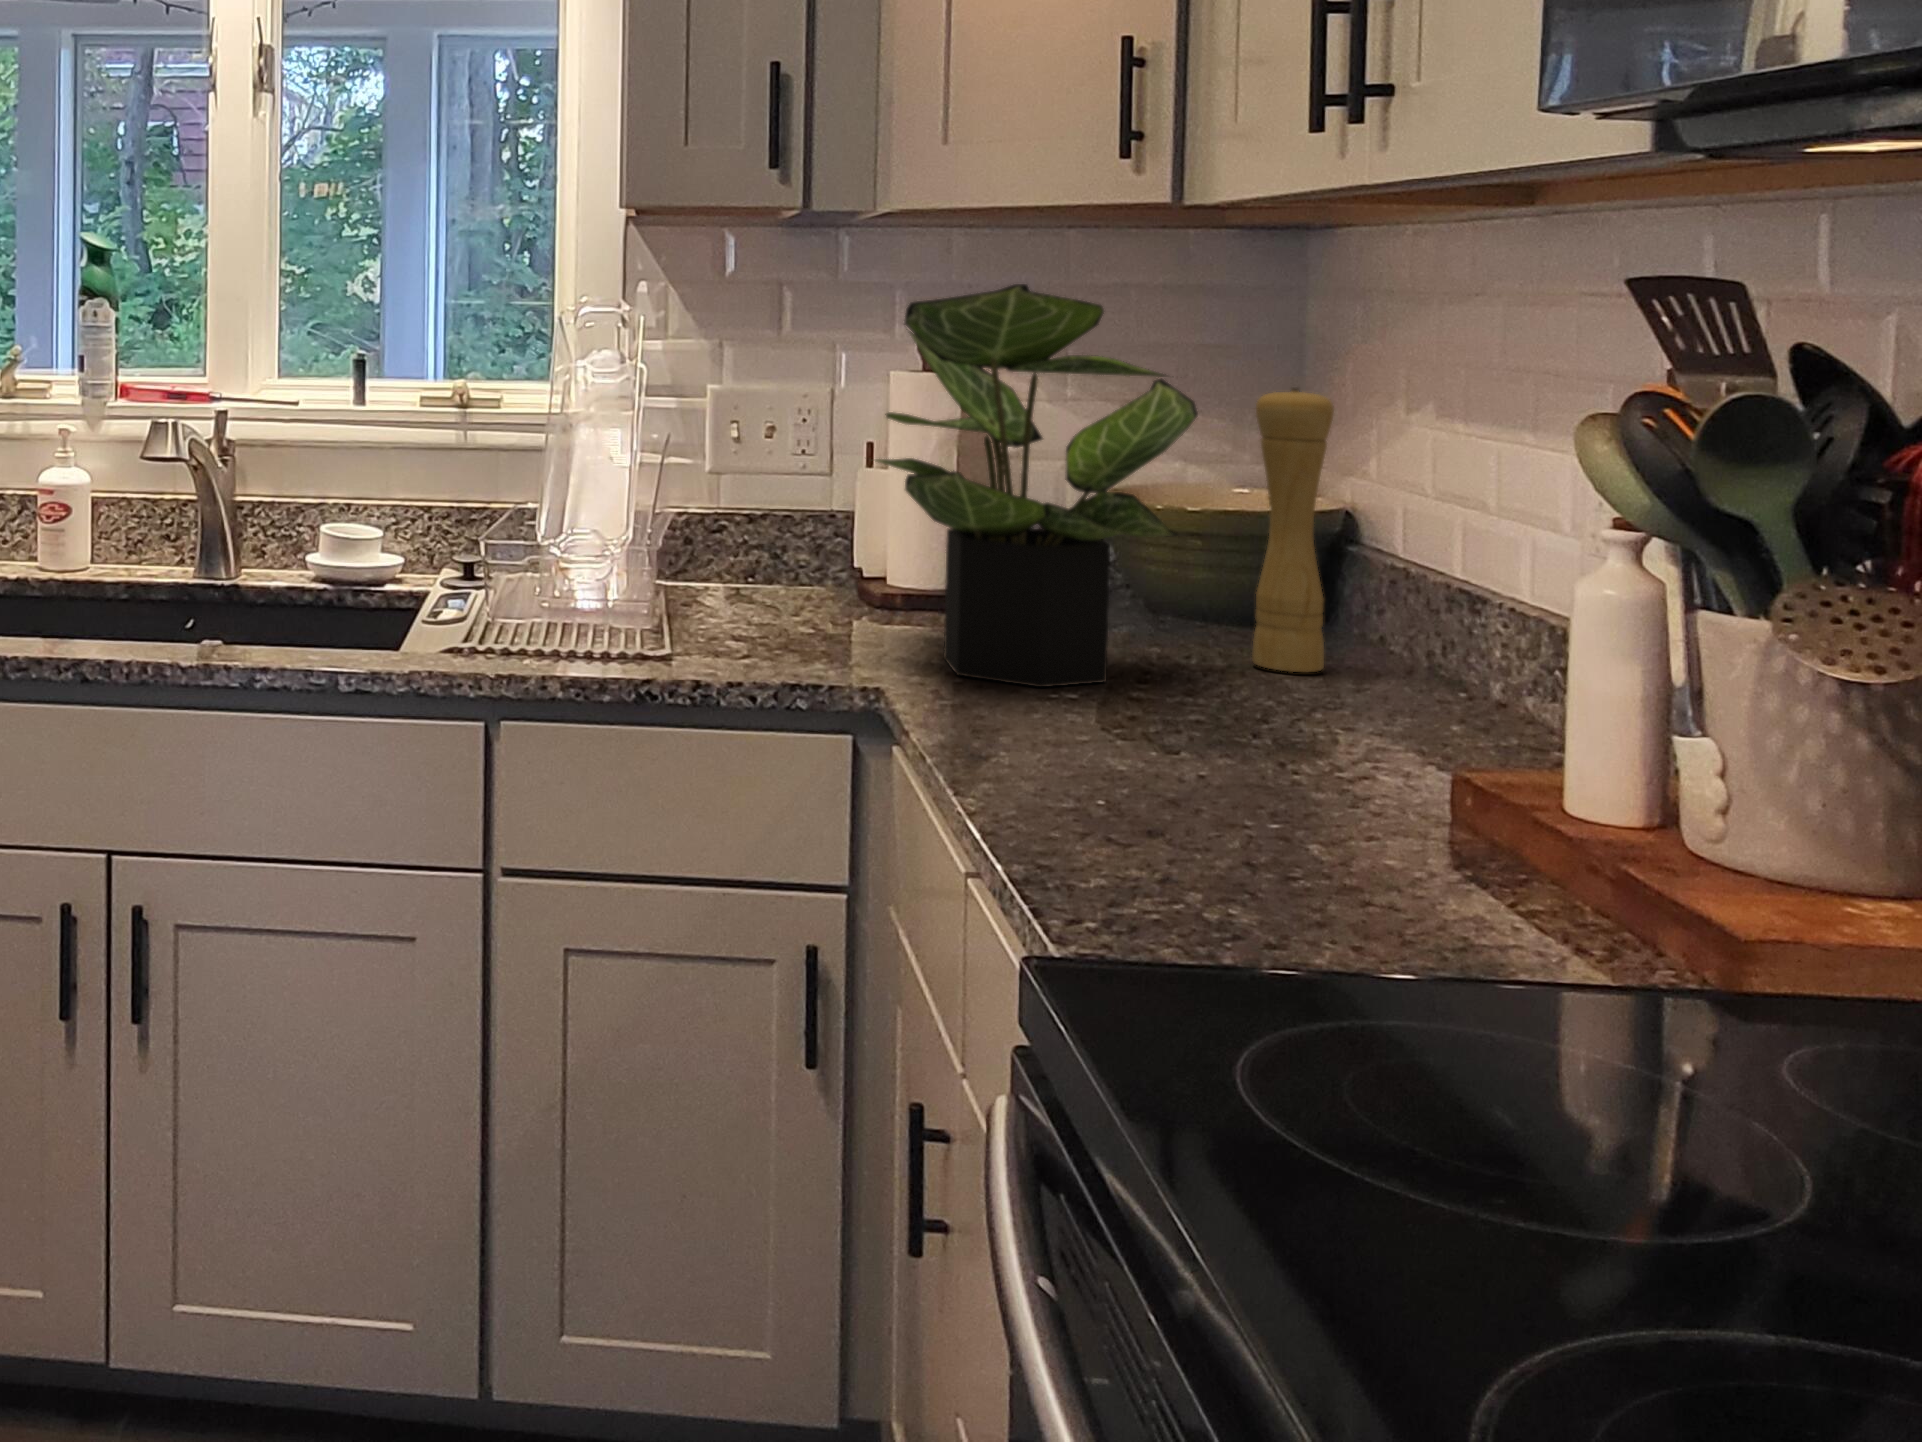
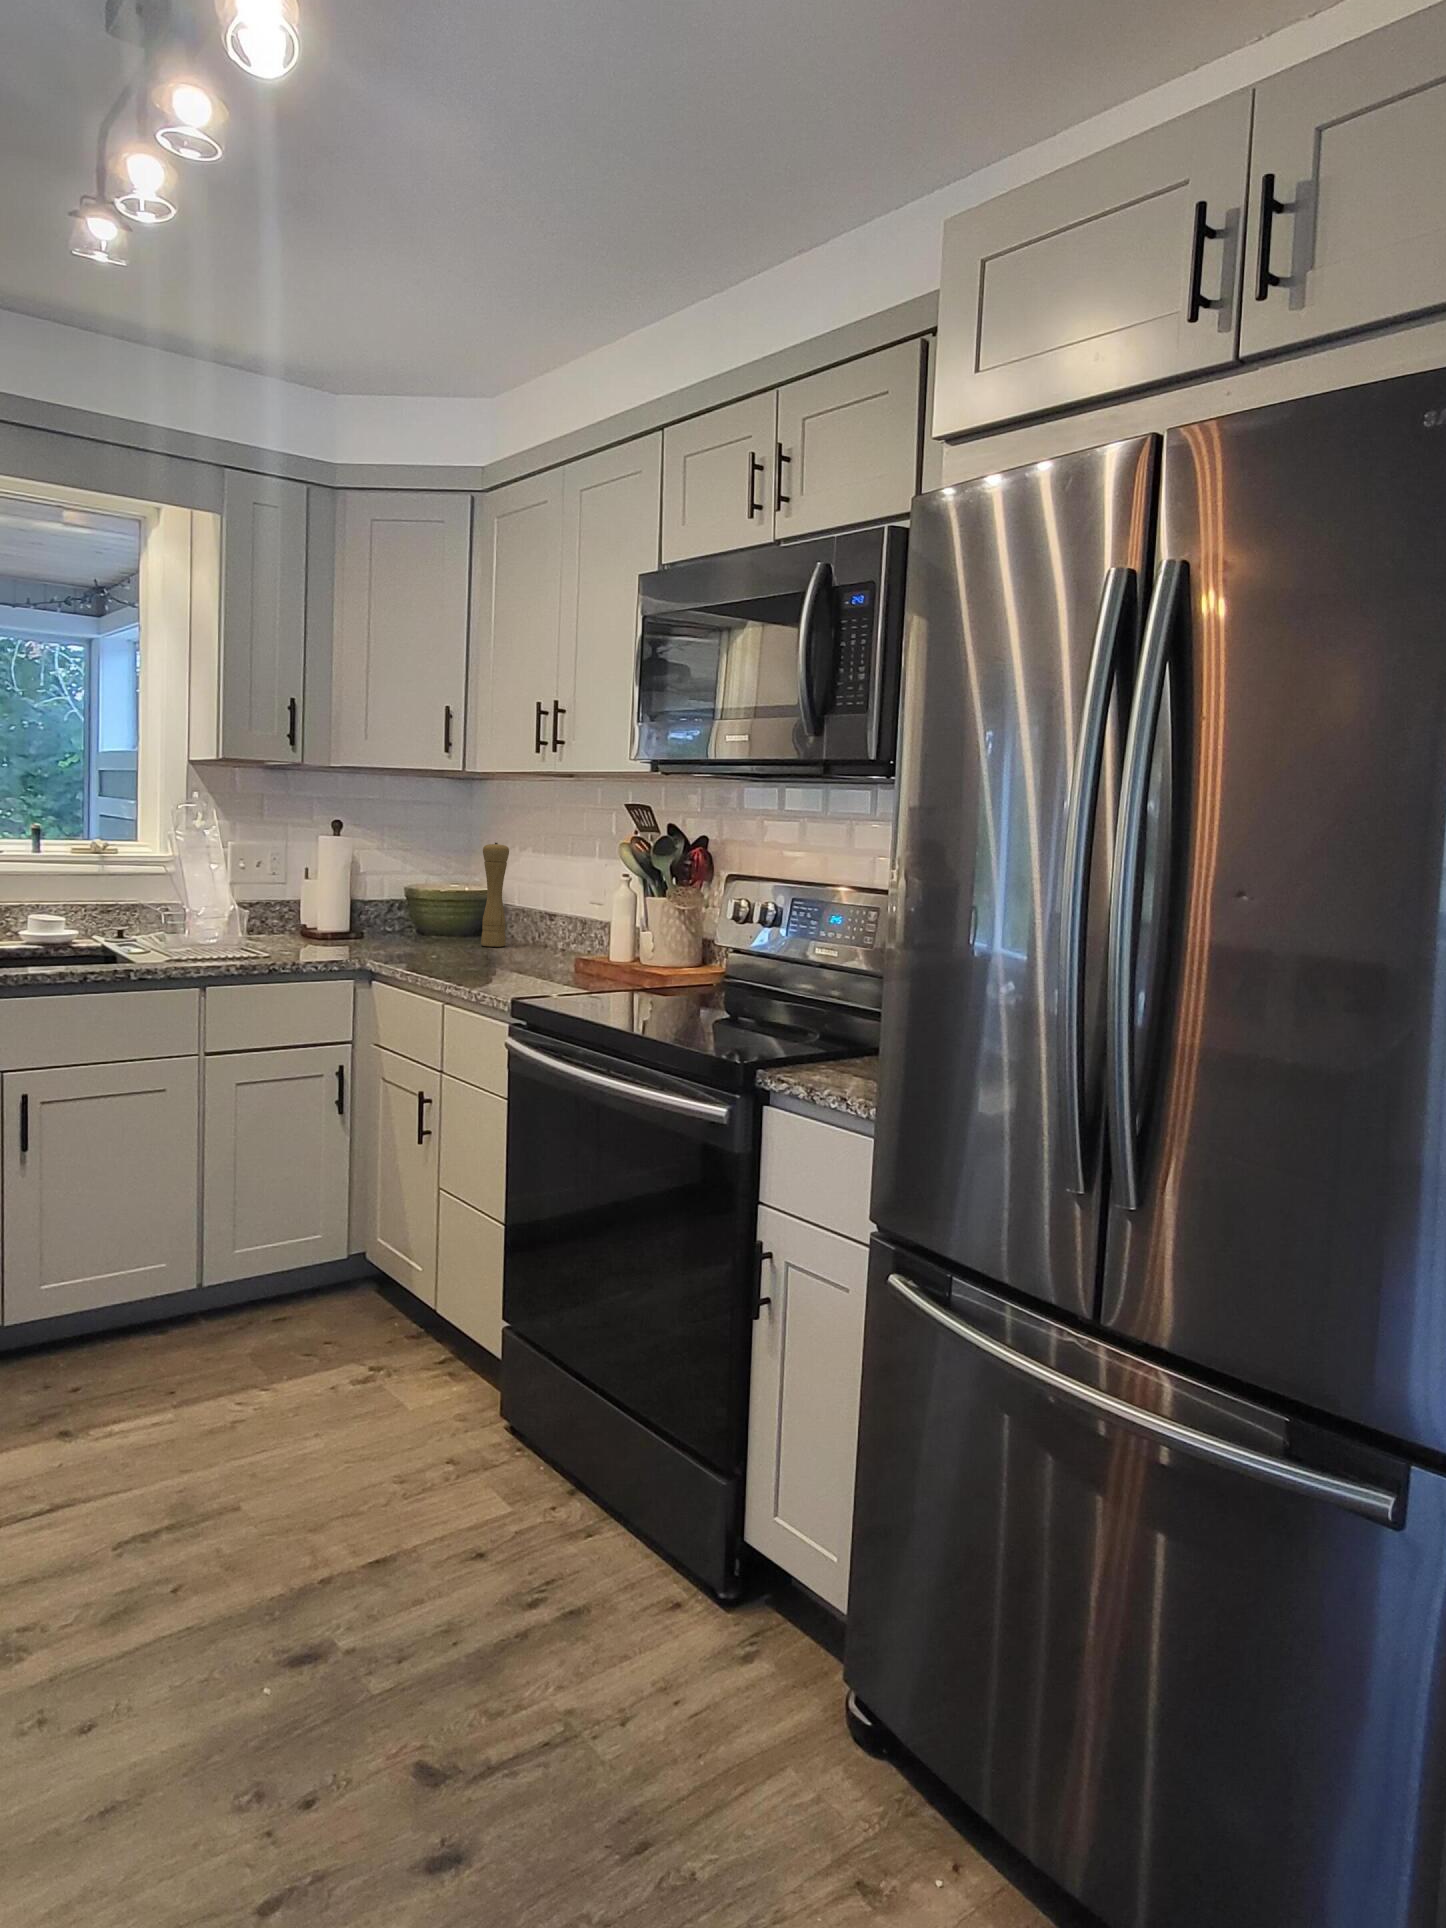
potted plant: present [876,284,1198,687] -> none [345,804,471,955]

